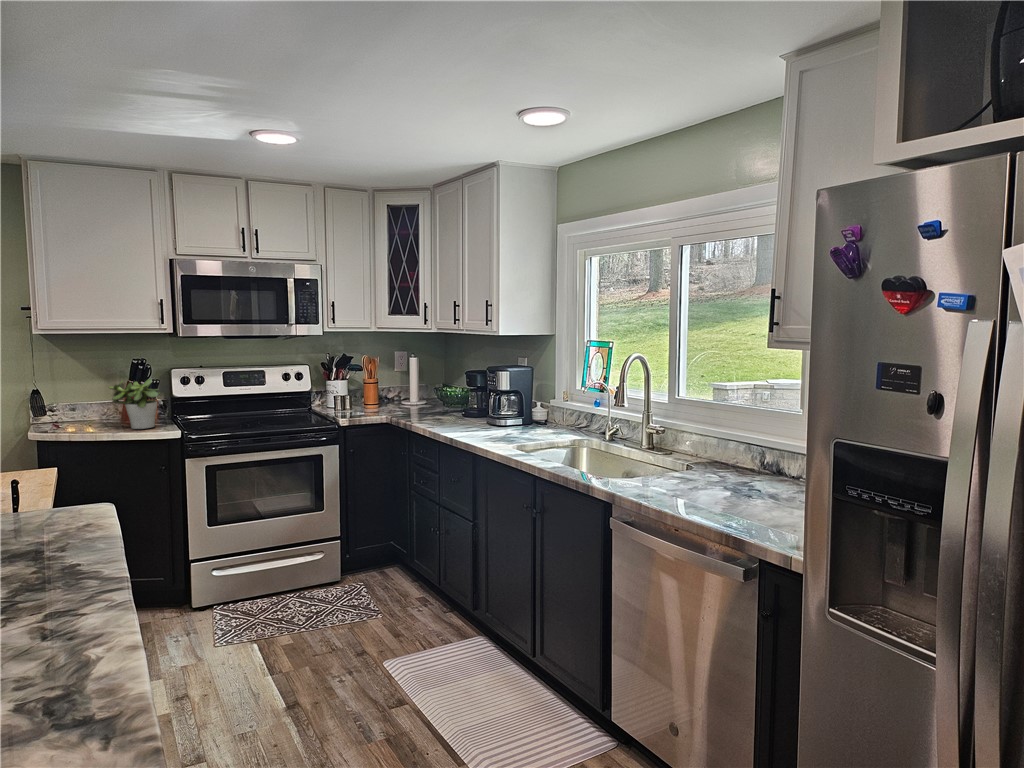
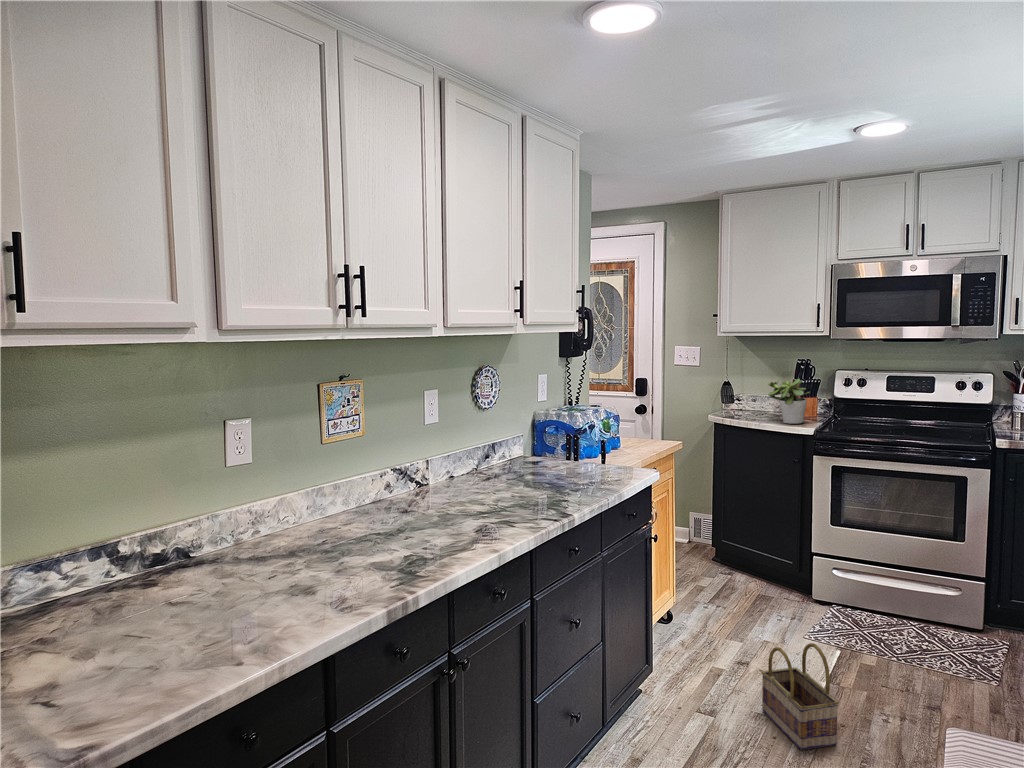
basket: none [240,636,327,742] -> present [761,643,839,750]

